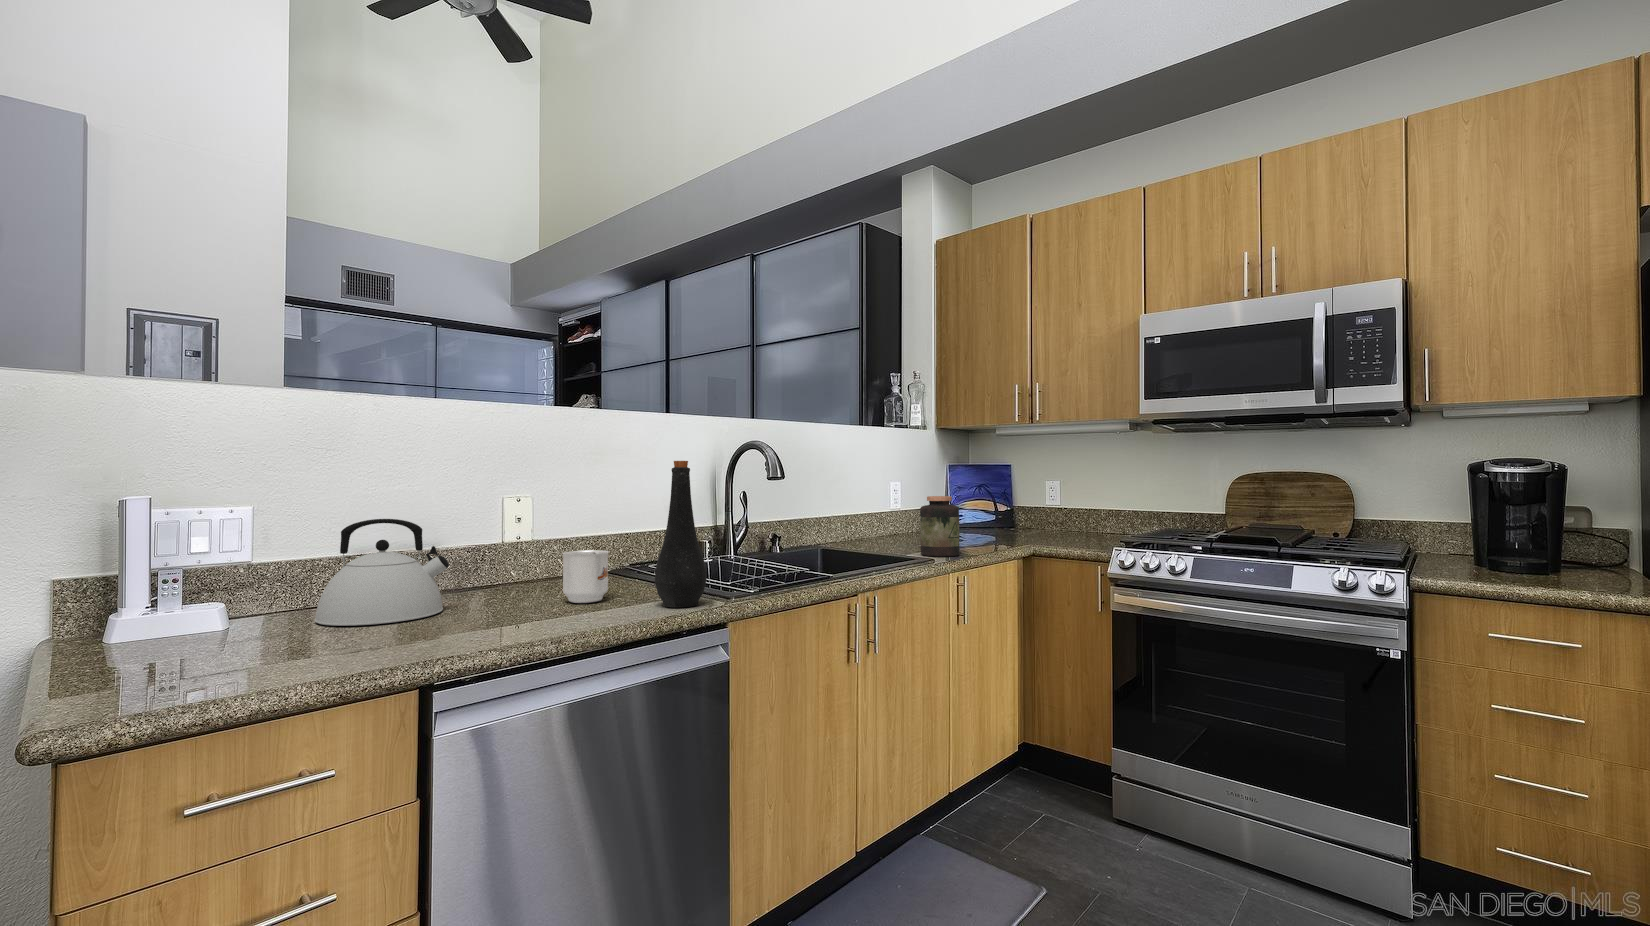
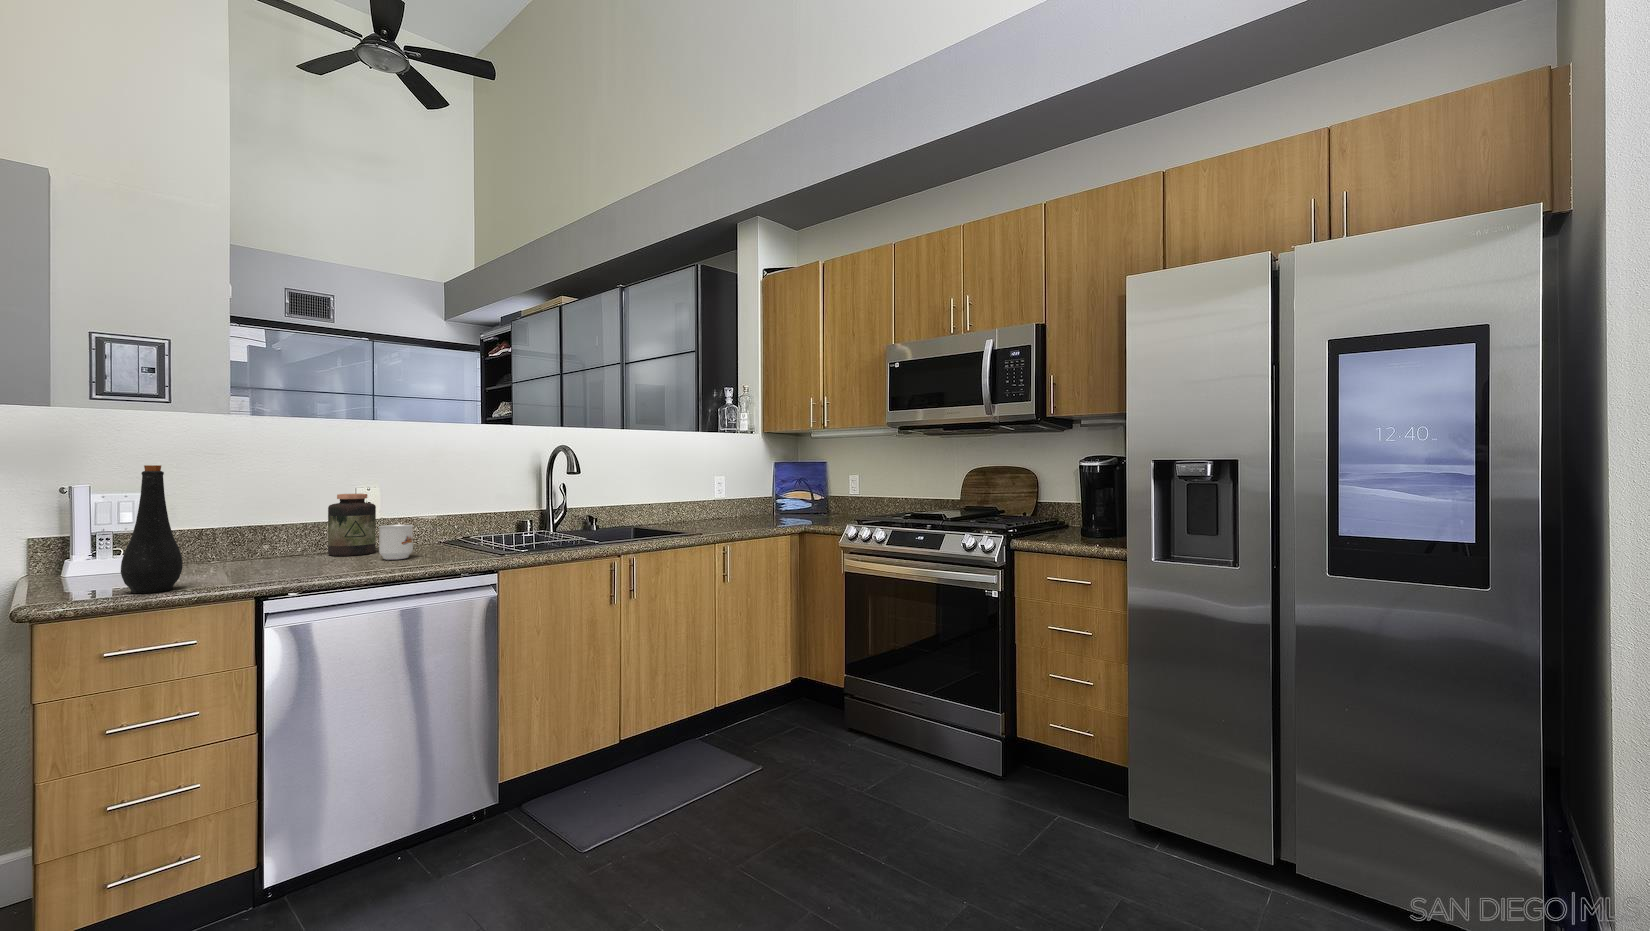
bottle: present [655,461,707,607] -> present [121,465,183,593]
jar: present [920,496,959,557] -> present [328,494,376,556]
kettle: present [315,519,449,626] -> none [201,502,296,570]

